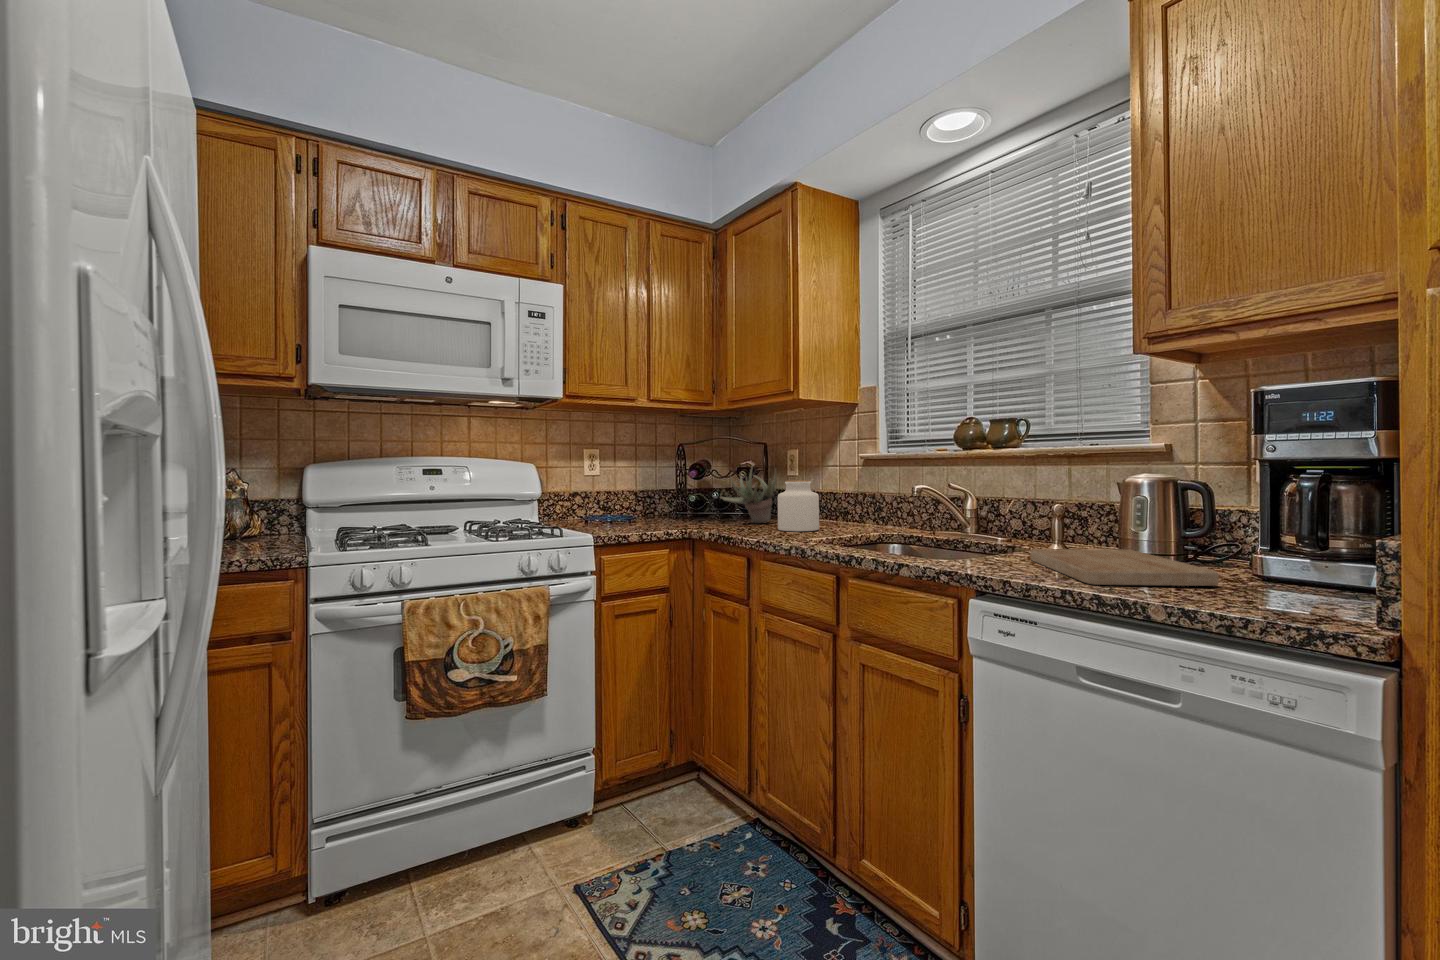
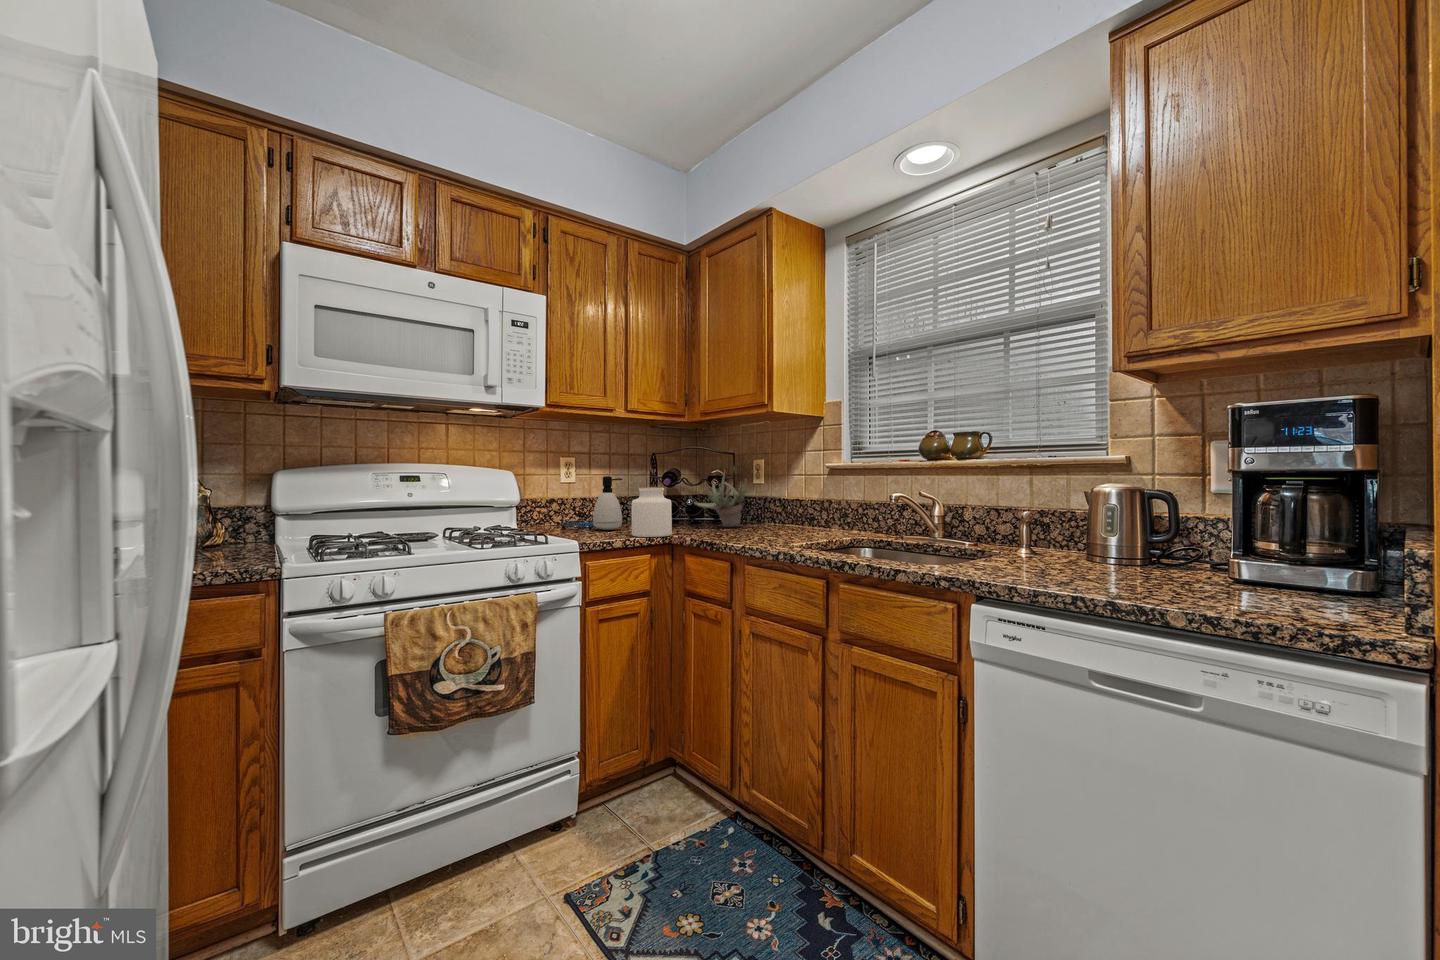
soap dispenser: none [614,469,644,525] -> present [593,476,622,530]
jar: present [778,480,819,531] -> present [632,487,672,537]
cutting board: present [1031,549,1218,586] -> none [1012,553,1213,591]

